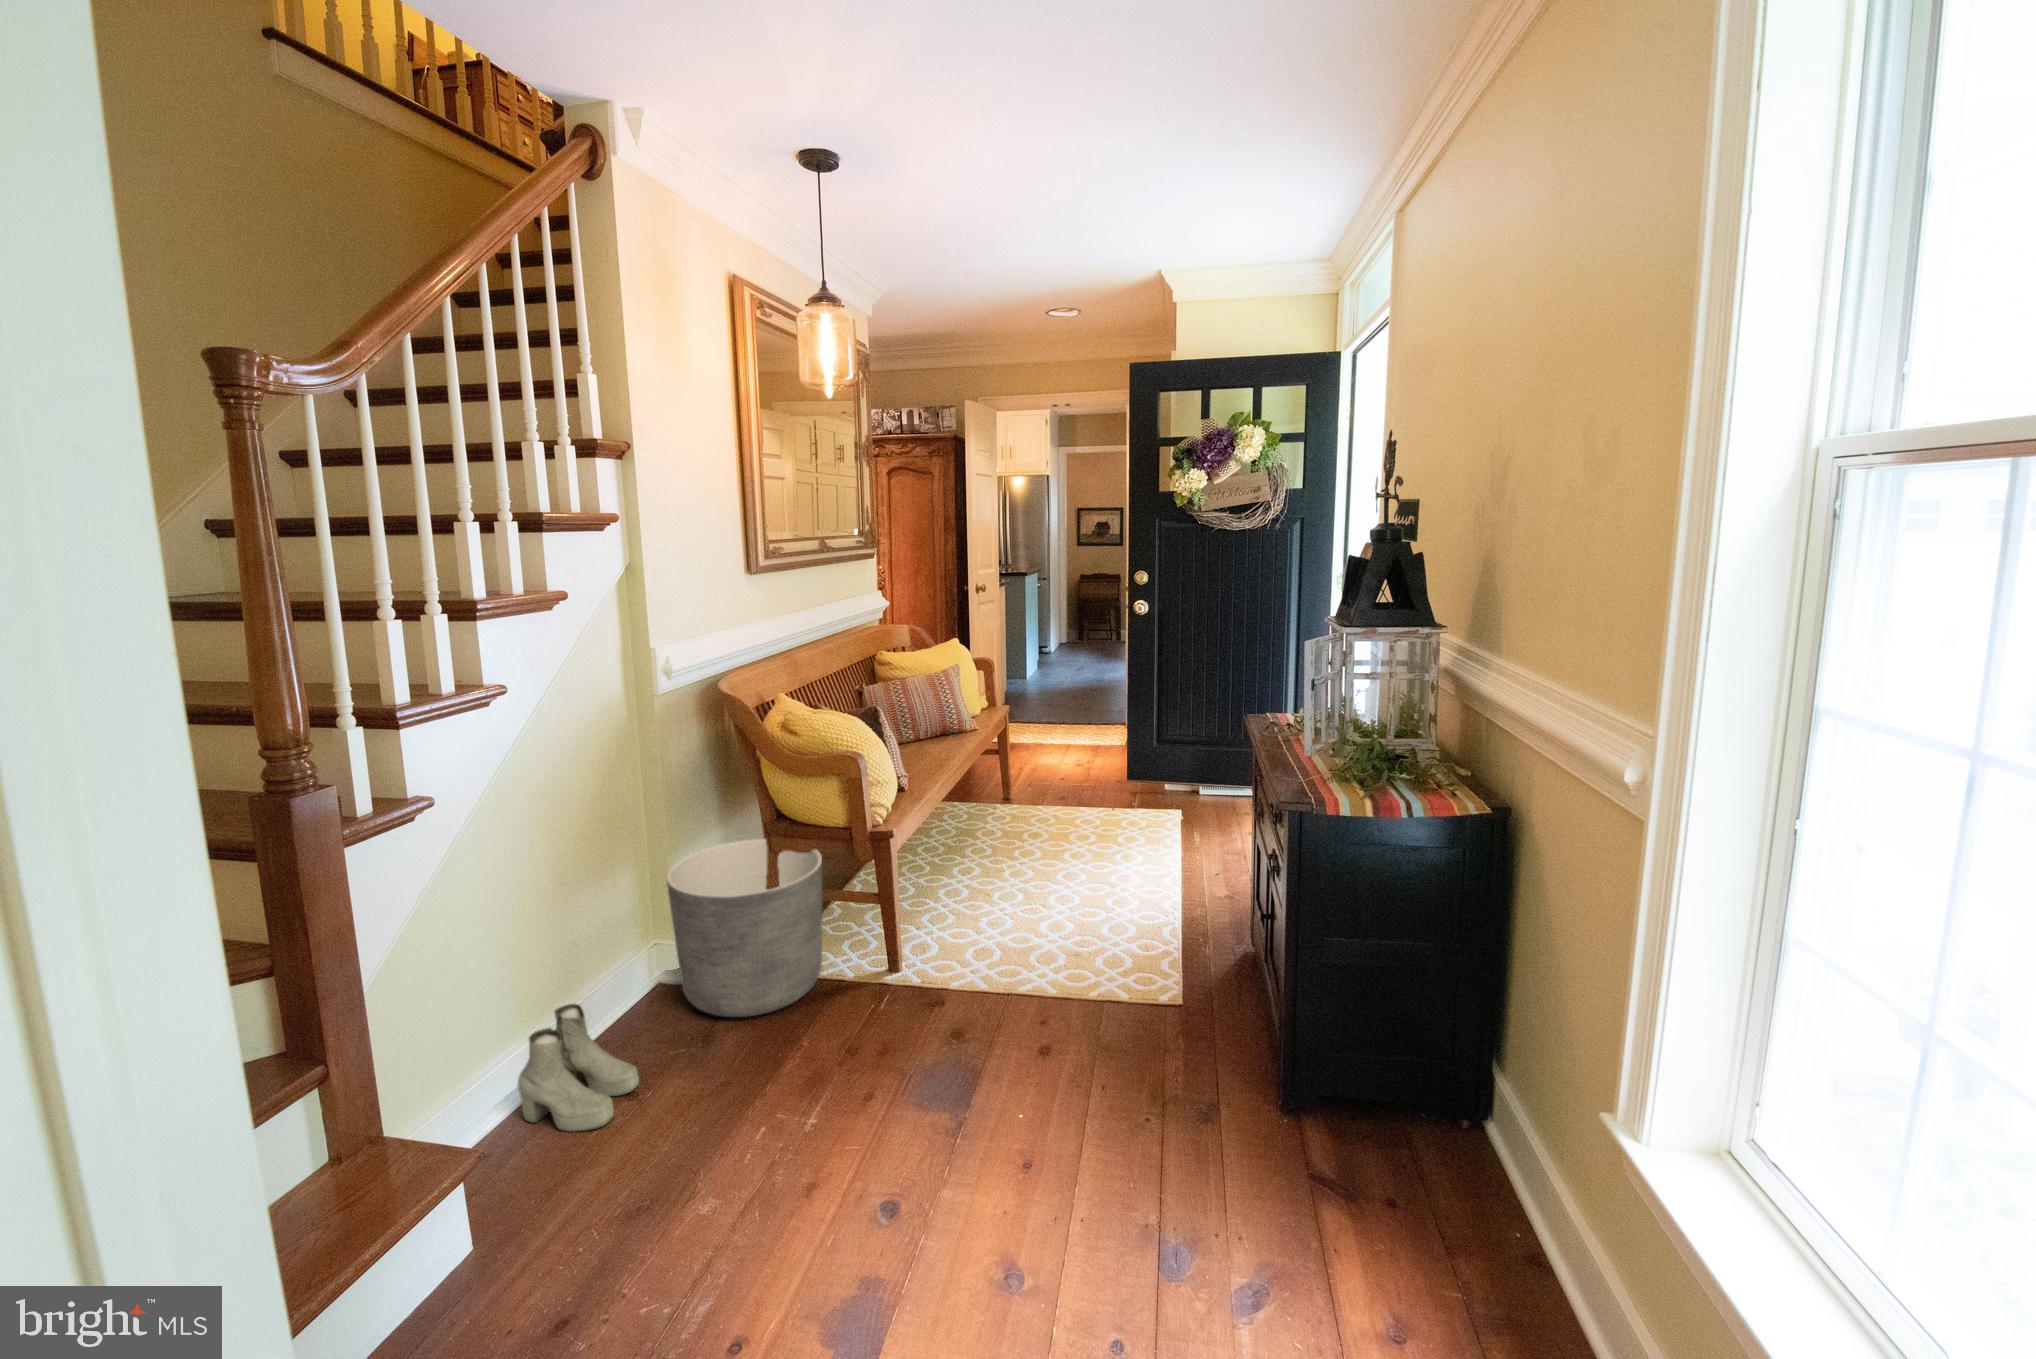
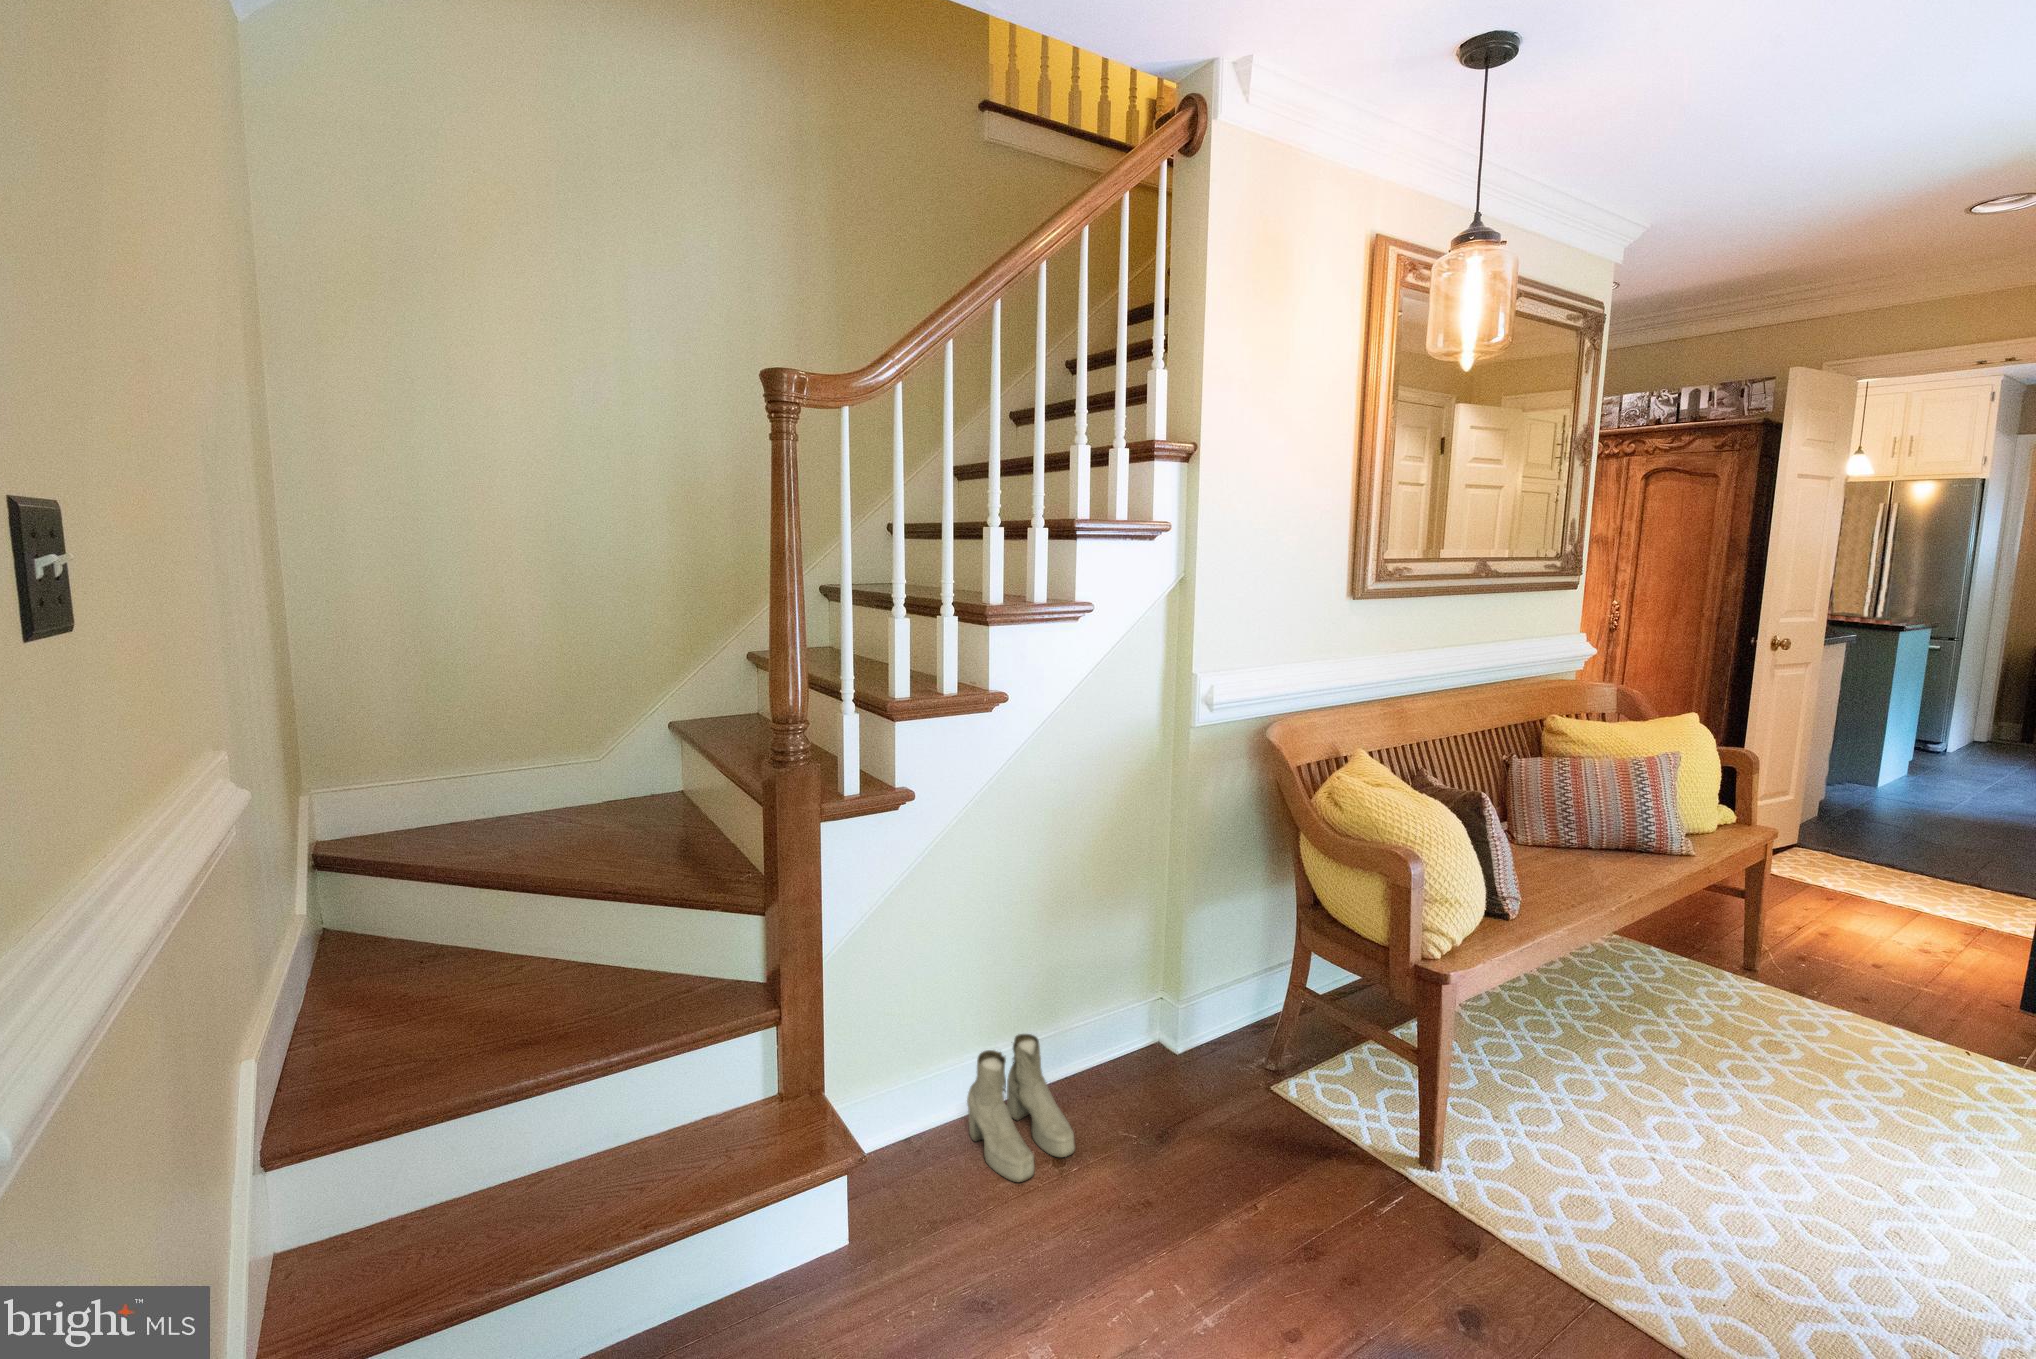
planter: present [667,839,822,1017] -> none [1162,913,1350,1141]

